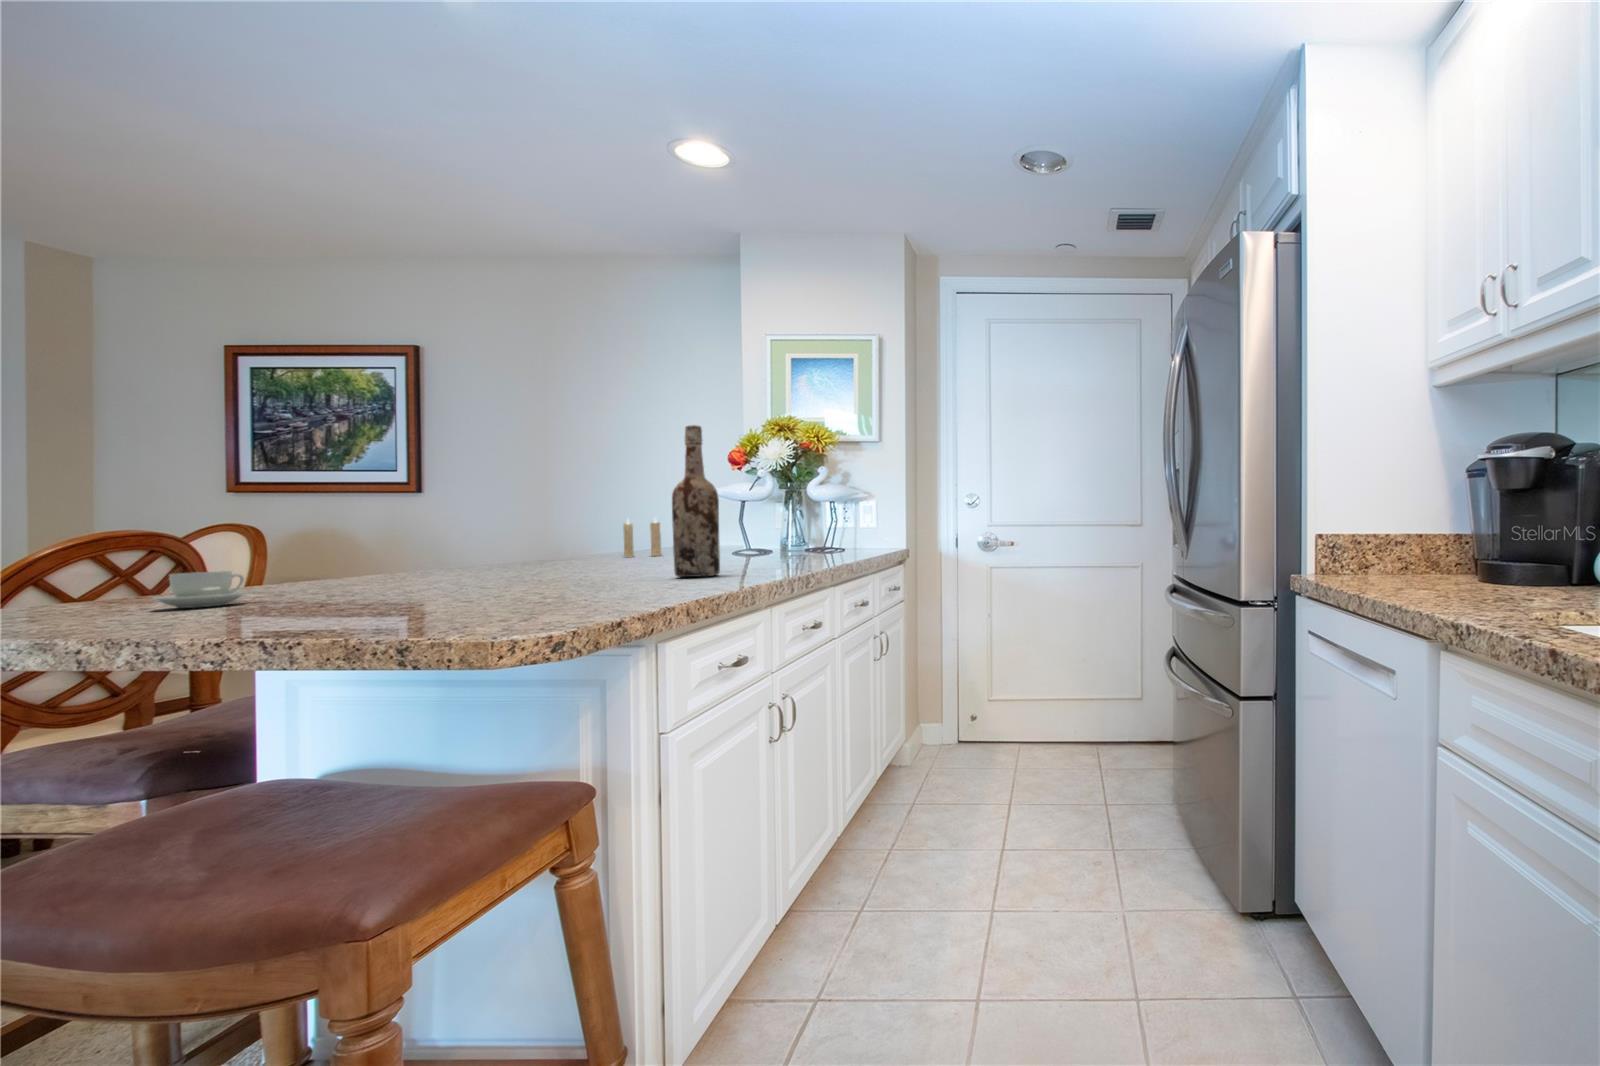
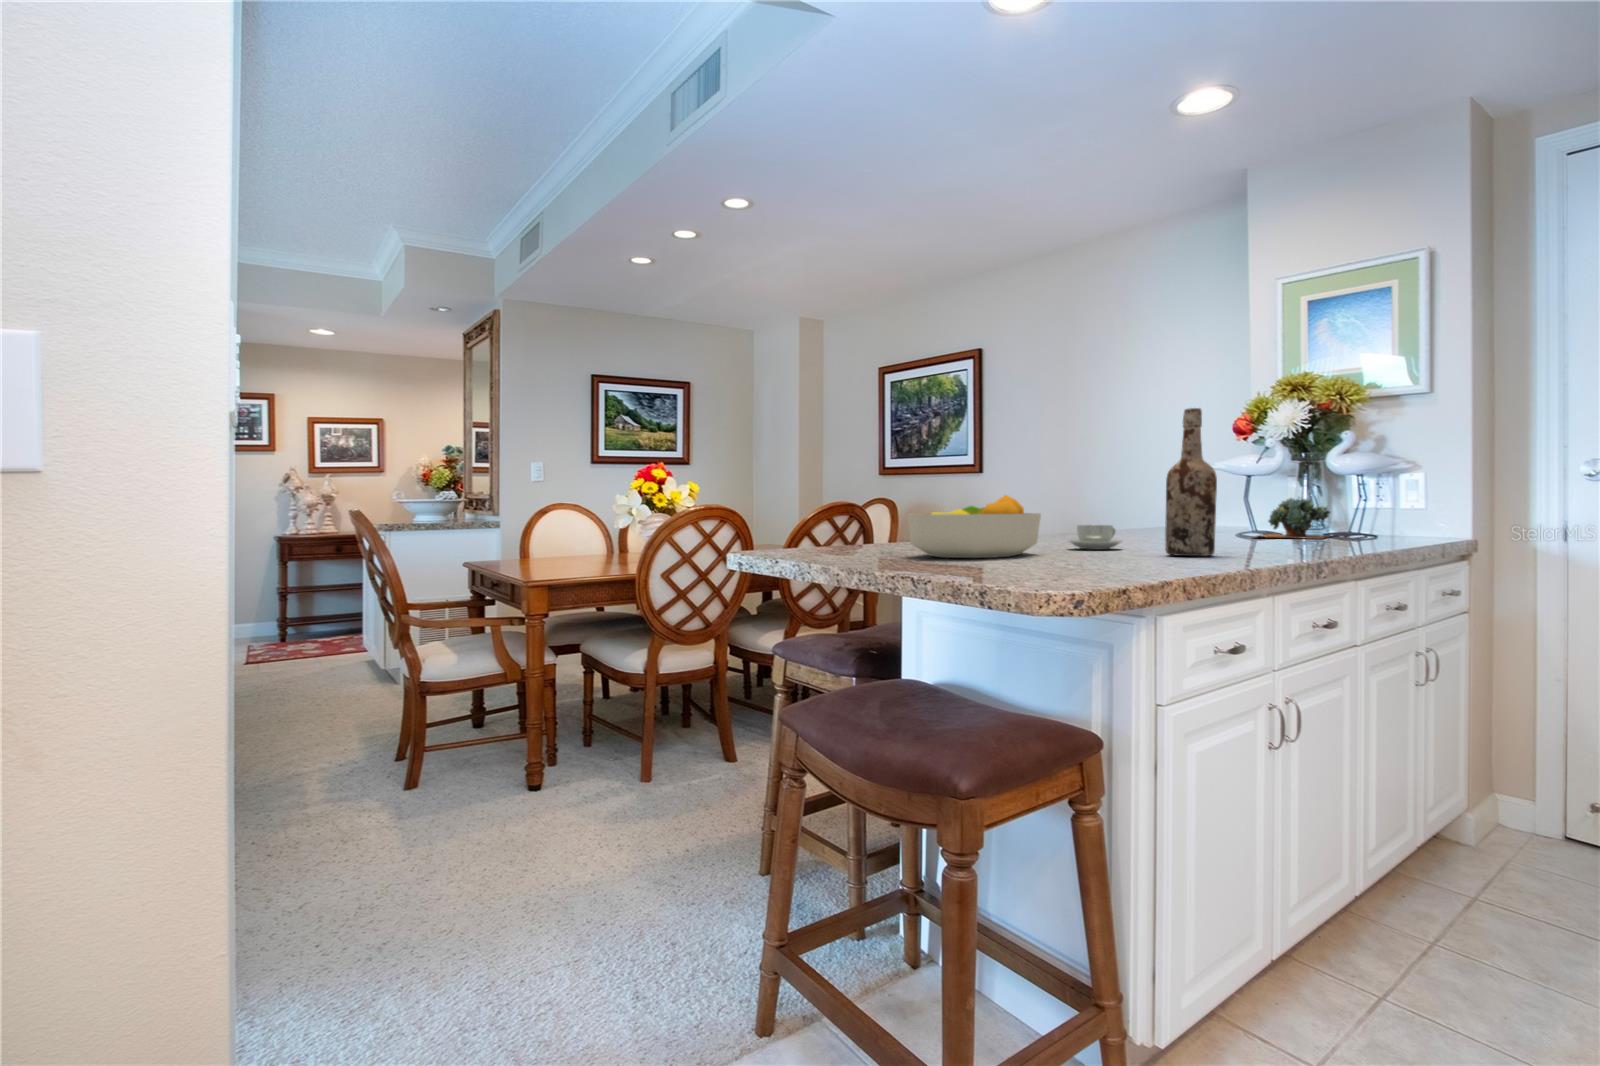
fruit bowl: none [359,518,542,597] -> present [907,495,1041,558]
candle: present [623,518,662,557] -> none [1096,487,1141,529]
succulent plant: none [752,521,813,557] -> present [1257,498,1330,539]
coffee cup: present [152,571,249,608] -> present [1068,525,1122,549]

